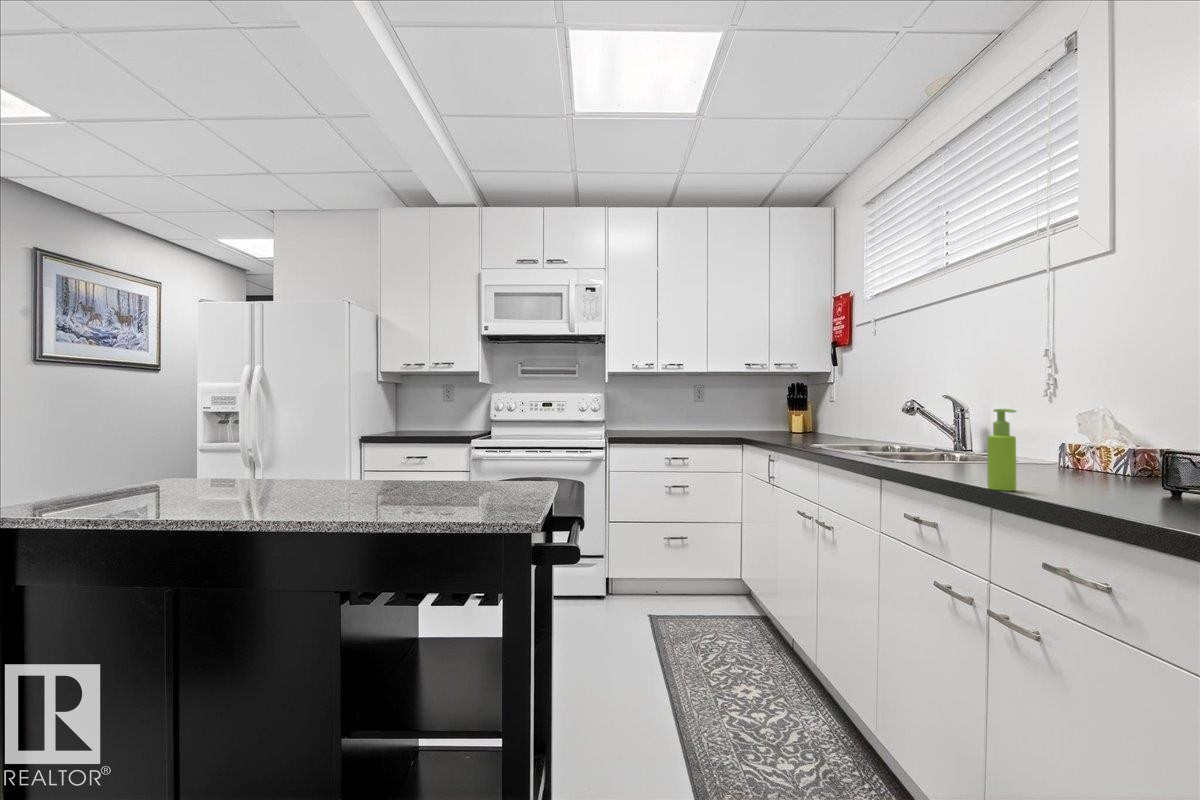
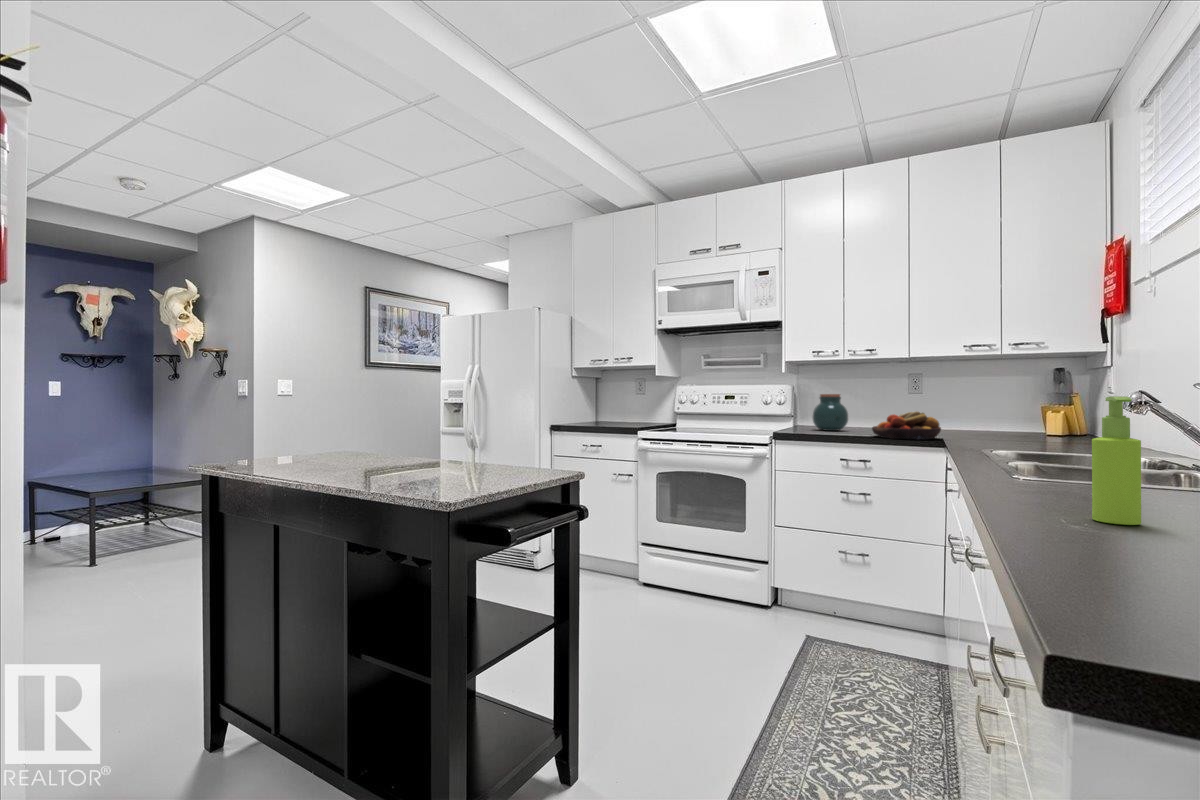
jar: none [628,402,657,433] -> present [812,394,848,431]
fruit bowl: none [686,416,738,439] -> present [872,412,941,439]

